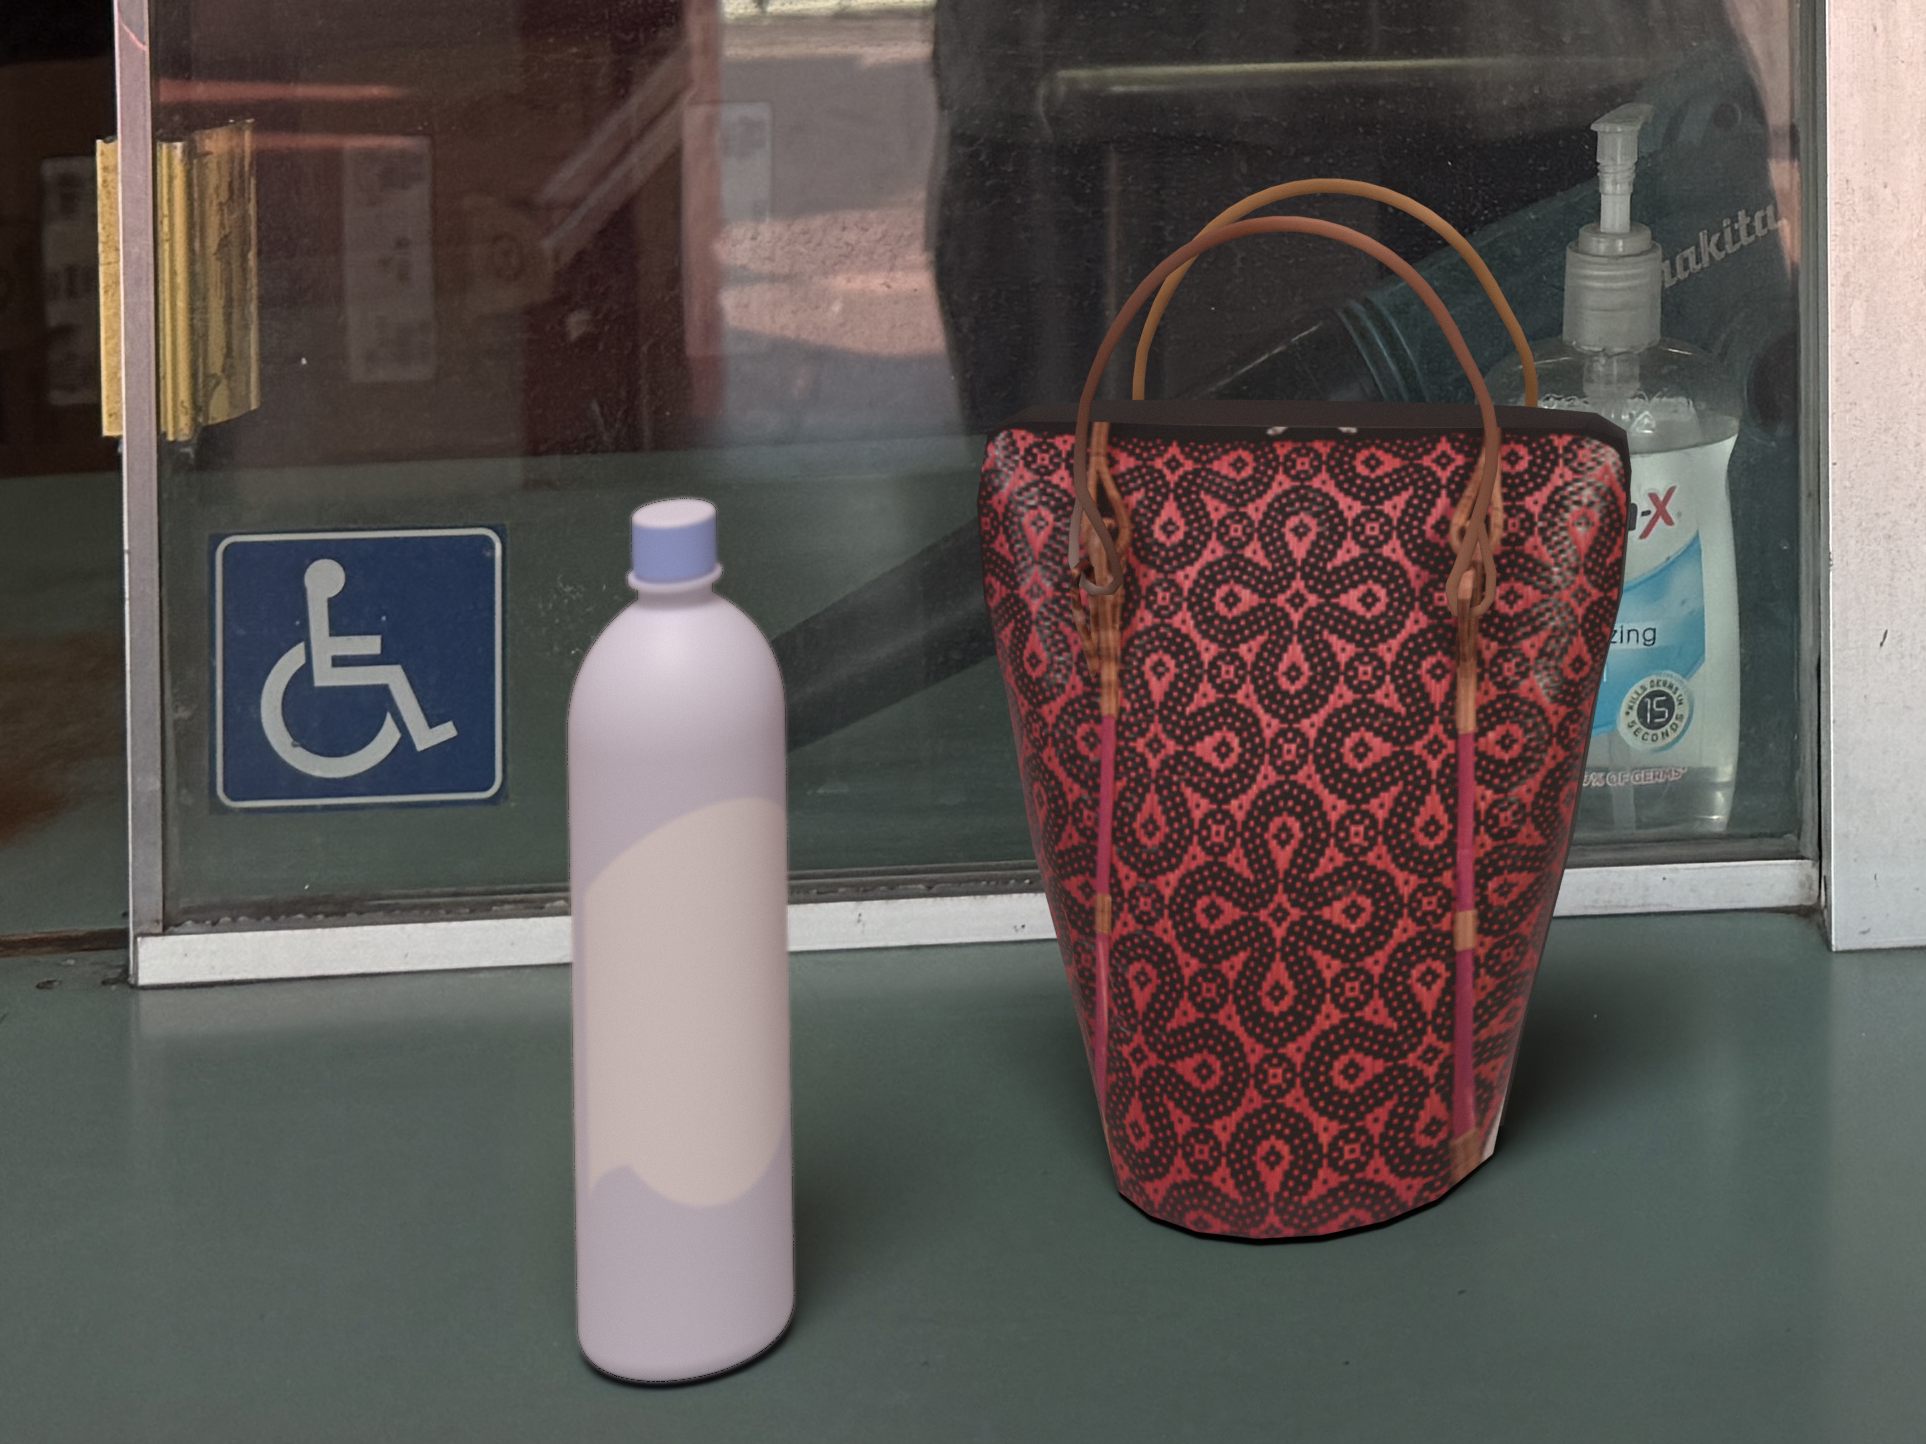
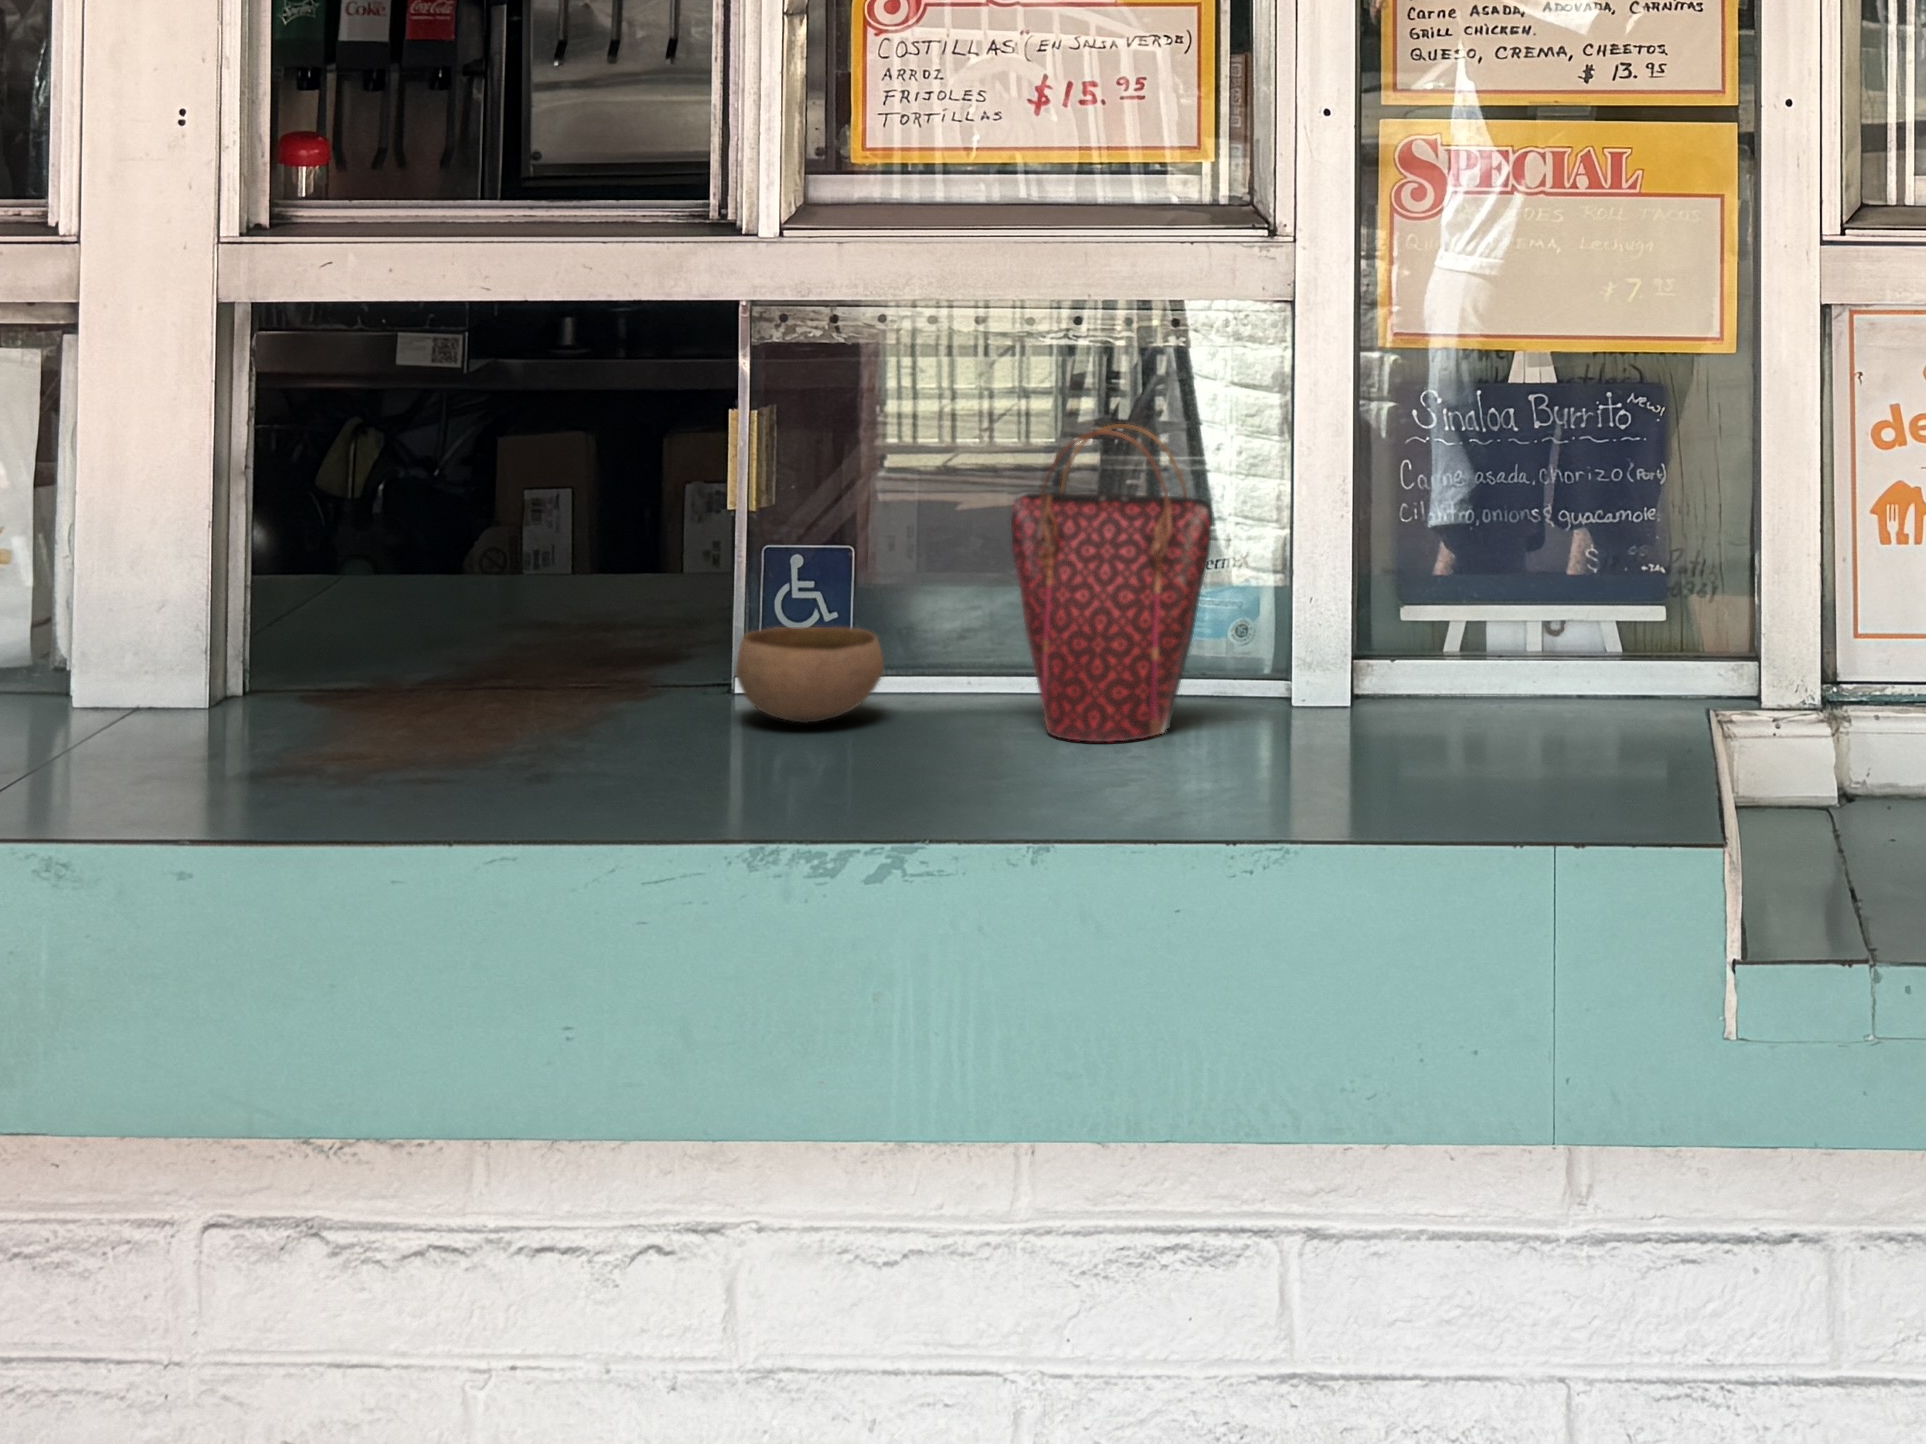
bottle: present [568,499,794,1381] -> none [891,500,954,754]
bowl: none [69,814,574,1190] -> present [736,627,884,723]

